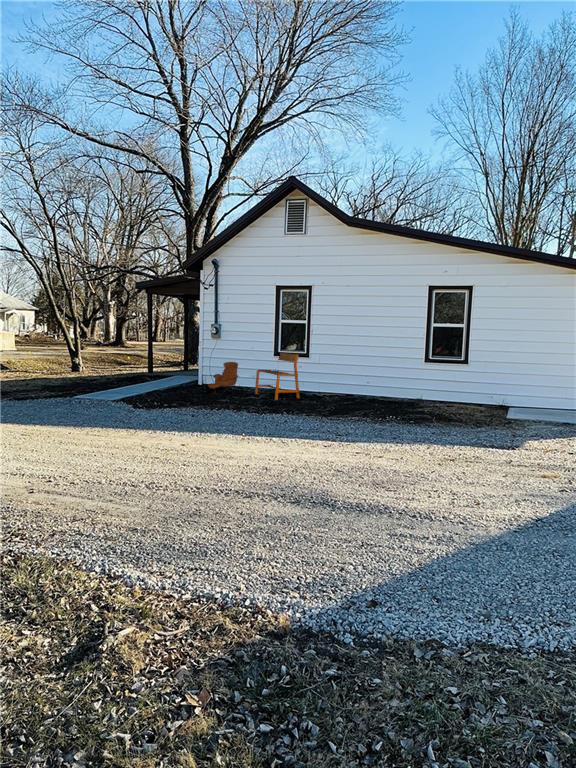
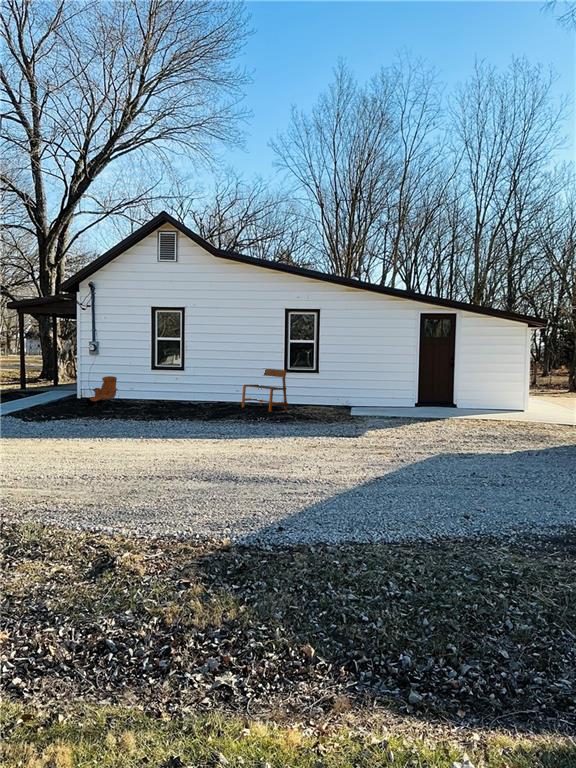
bench: present [255,353,300,400] -> present [242,369,287,412]

